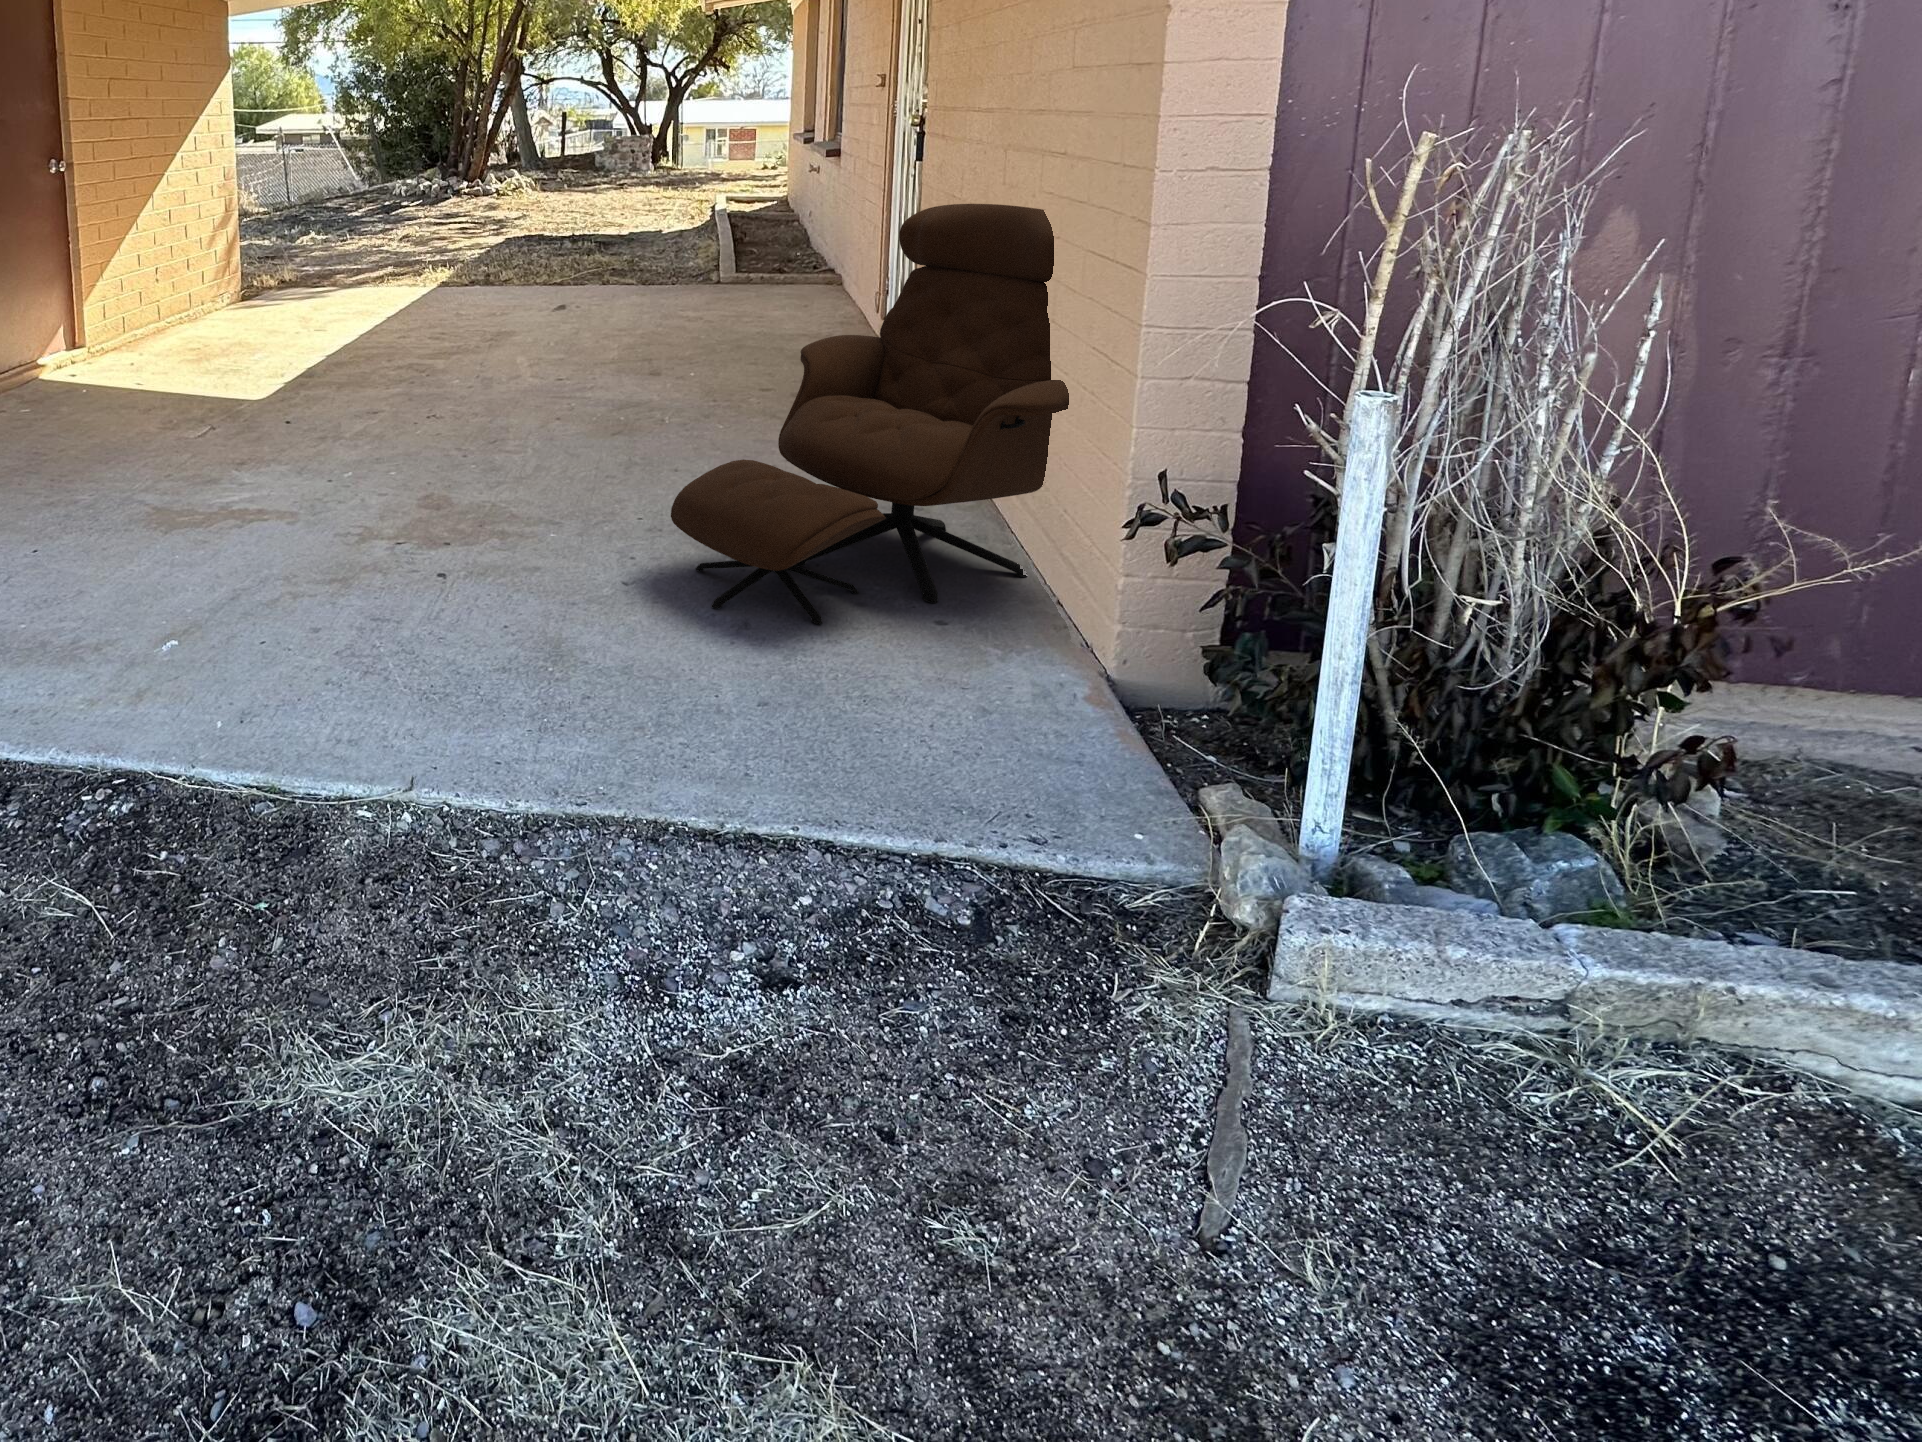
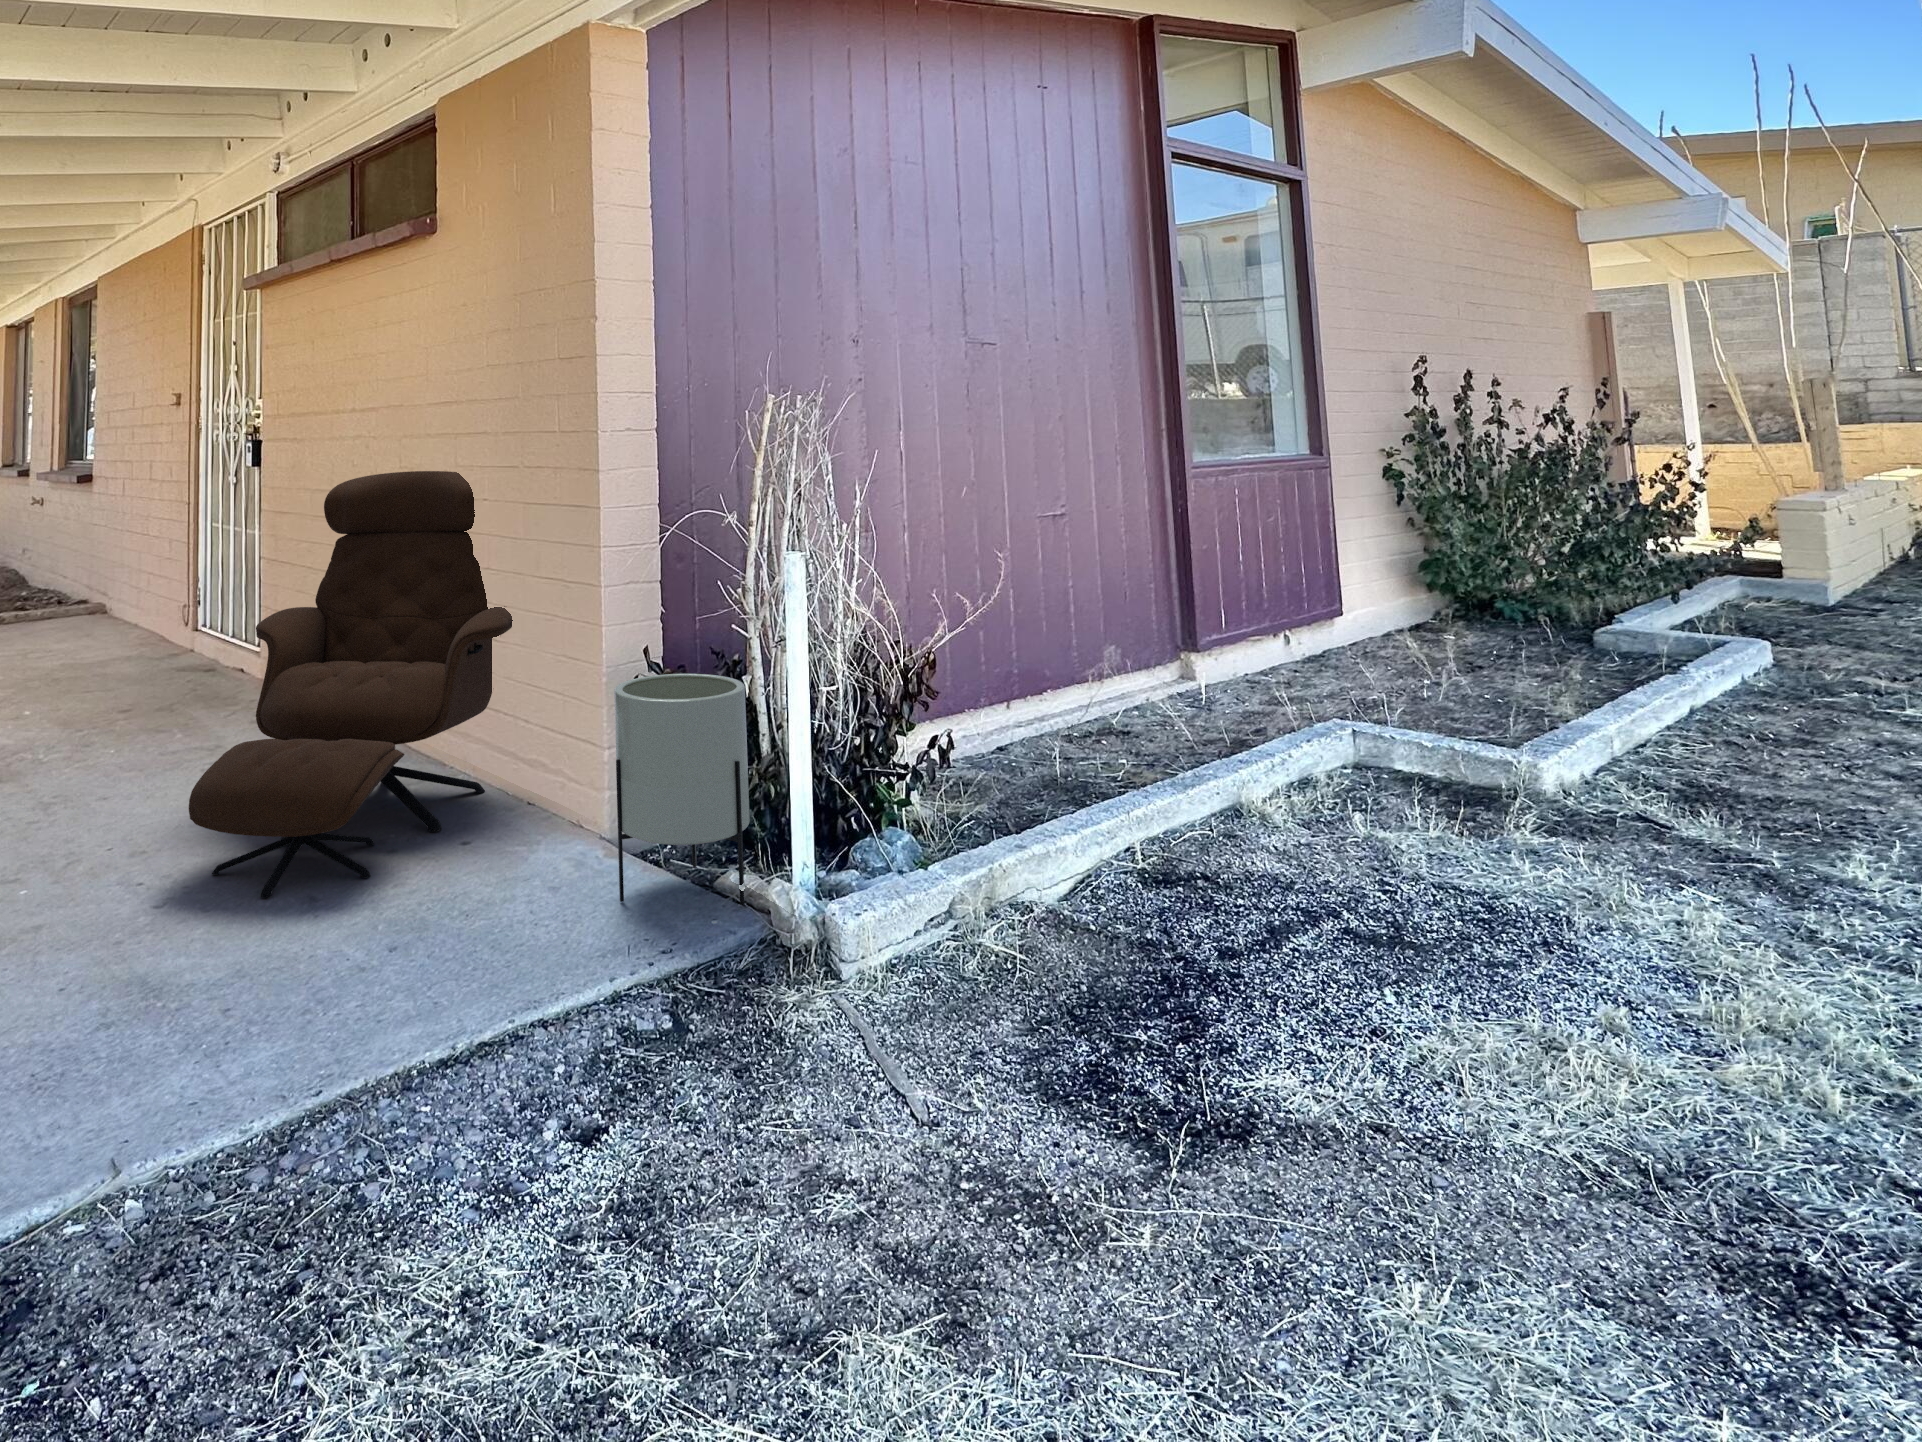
planter: none [1053,517,1287,838] -> present [614,674,750,906]

